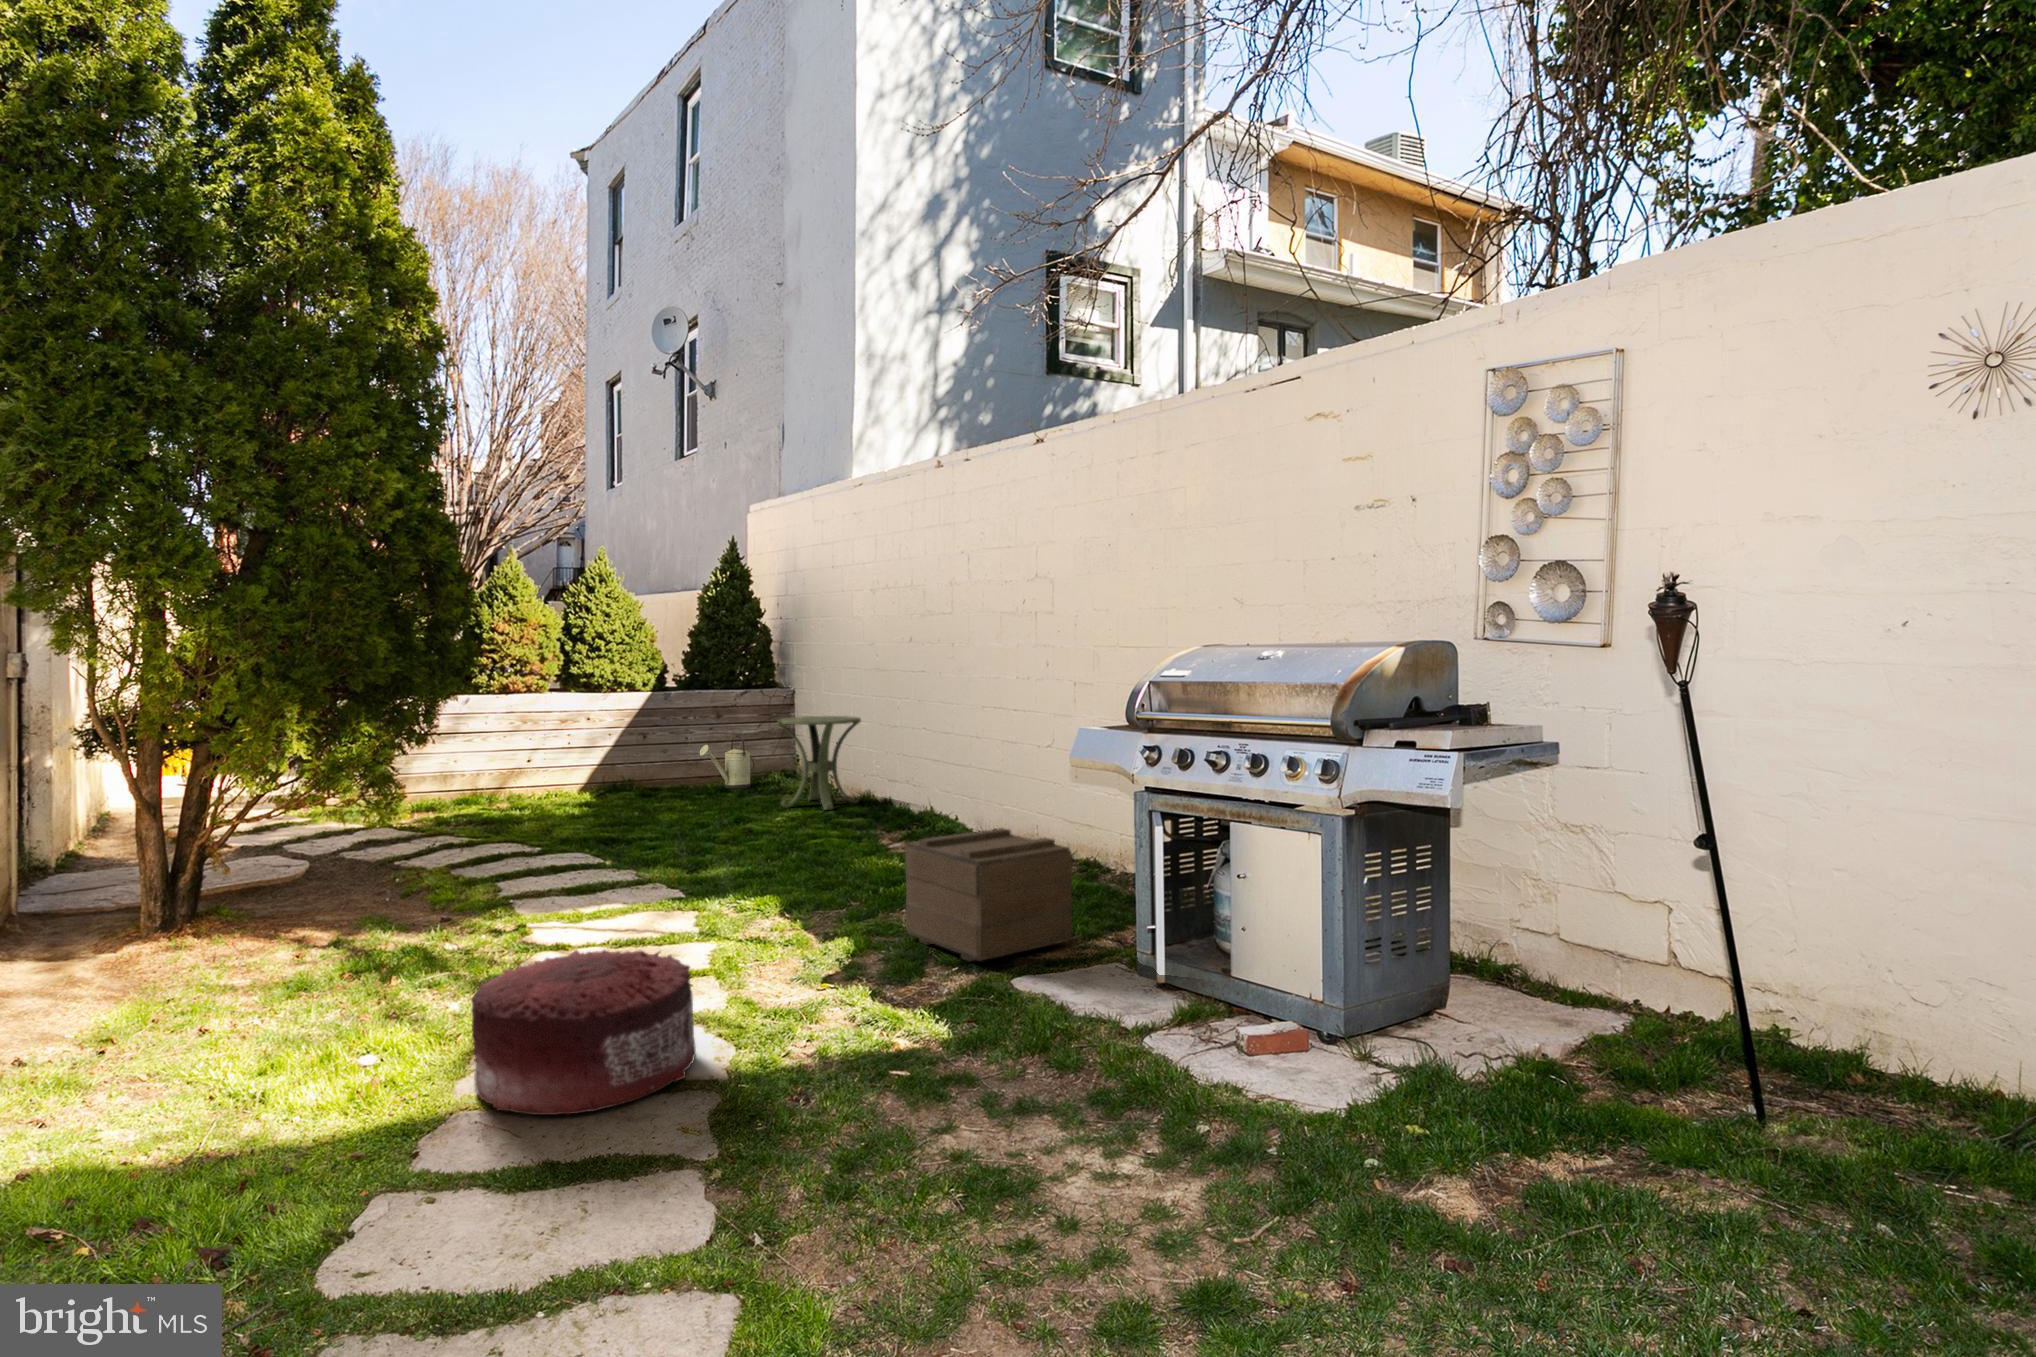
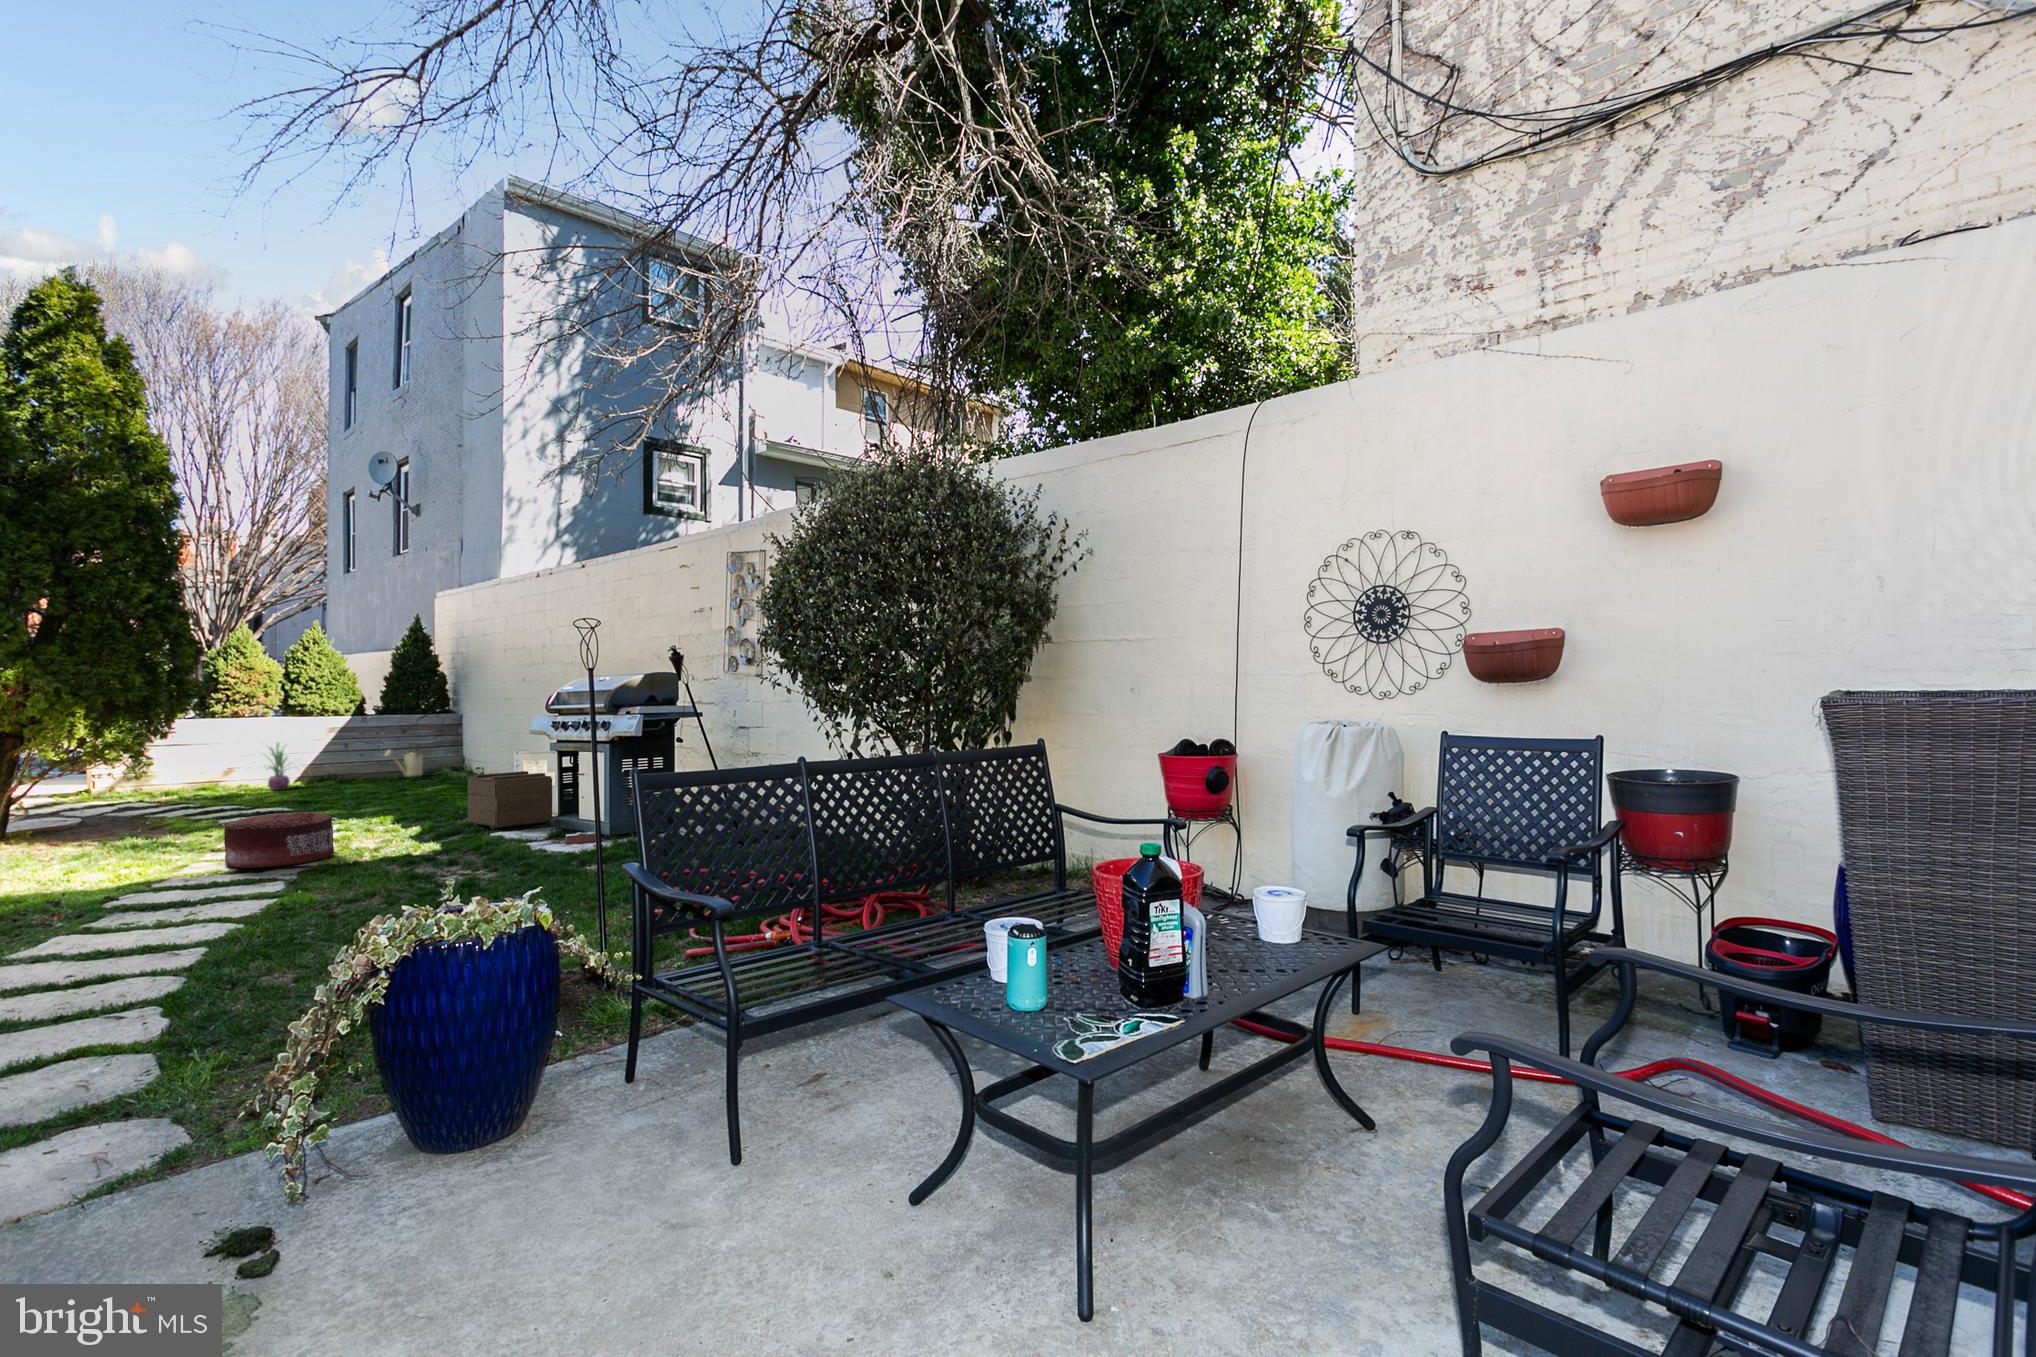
side table: present [777,716,861,810] -> none [435,728,494,785]
decorative plant: none [516,734,600,810] -> present [259,743,290,790]

